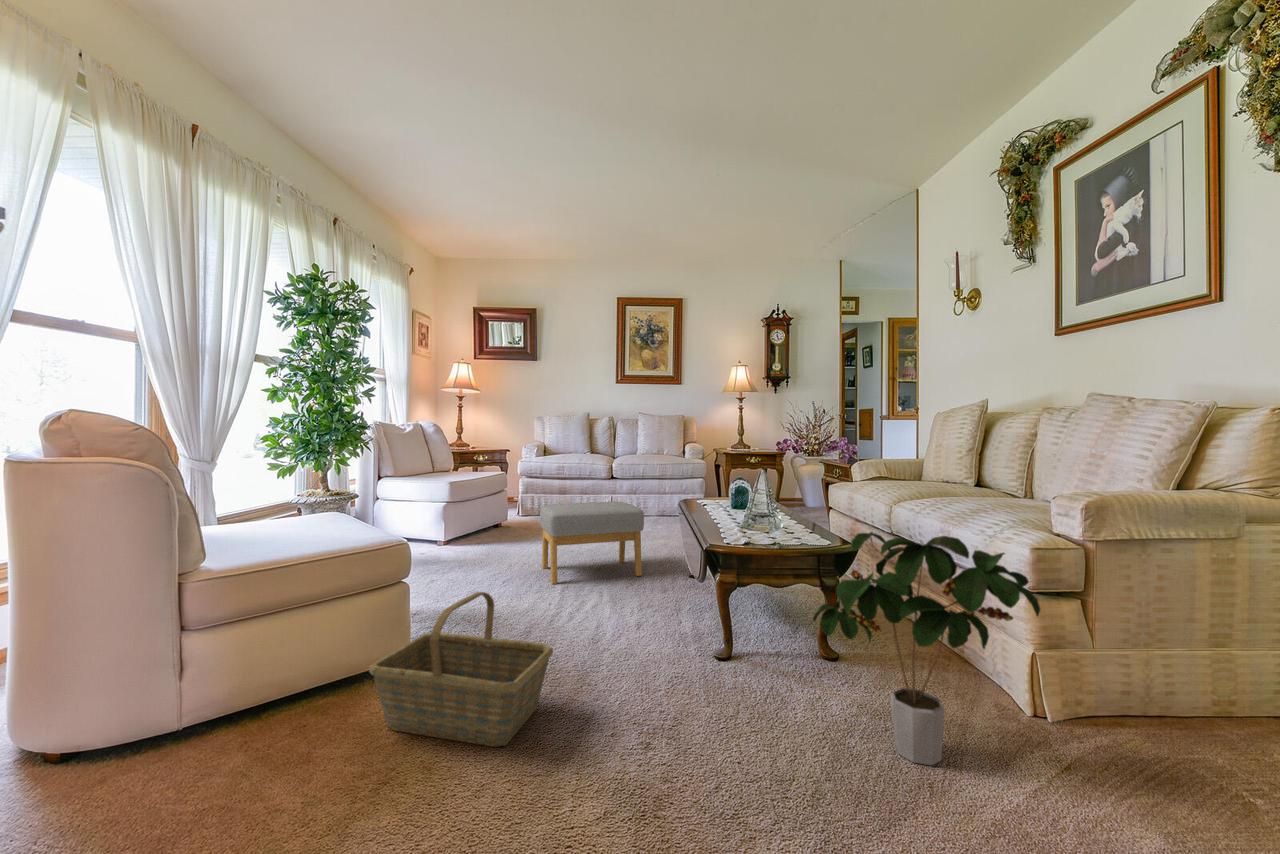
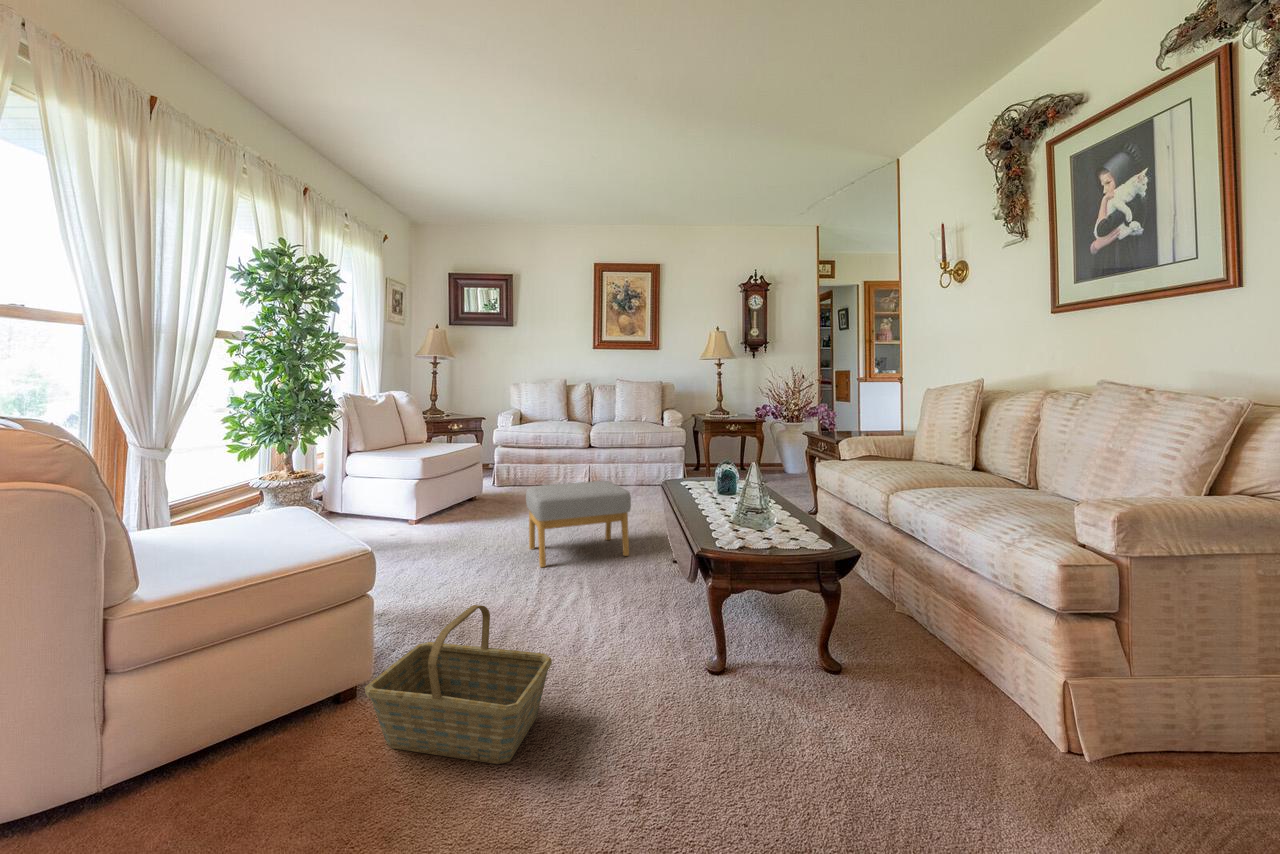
potted plant: present [813,532,1040,765] -> none [809,541,1035,766]

